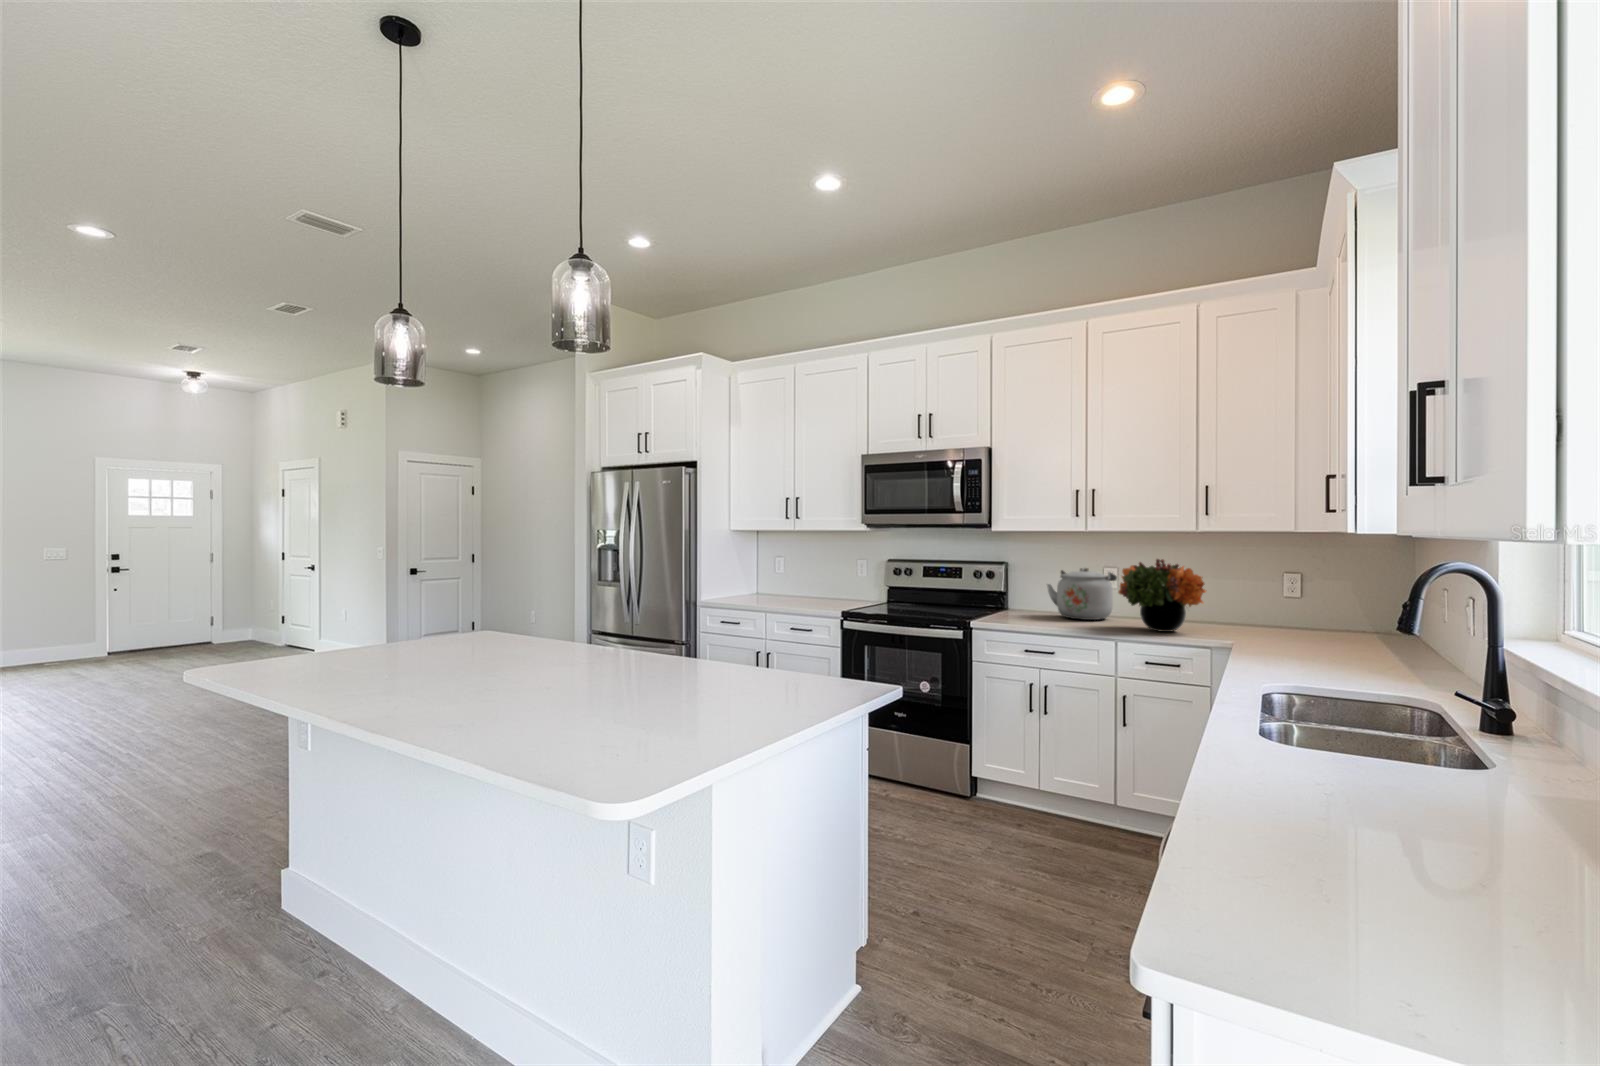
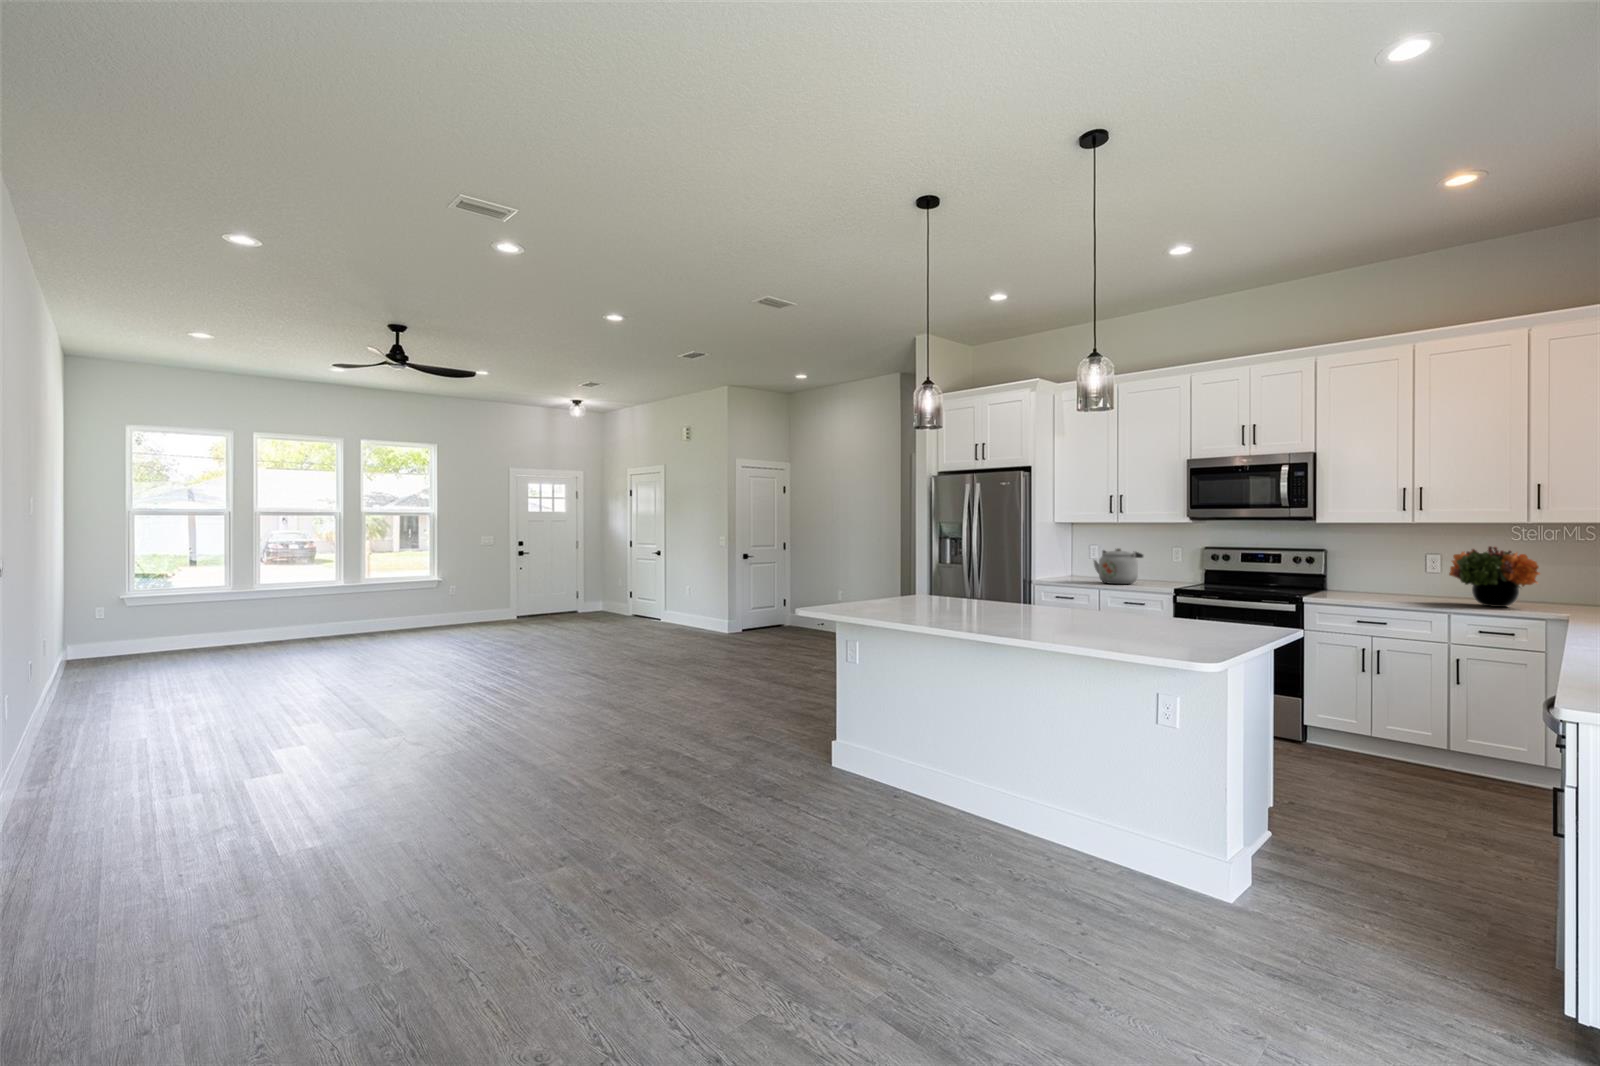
kettle: present [1047,568,1117,620] -> present [1094,548,1143,584]

